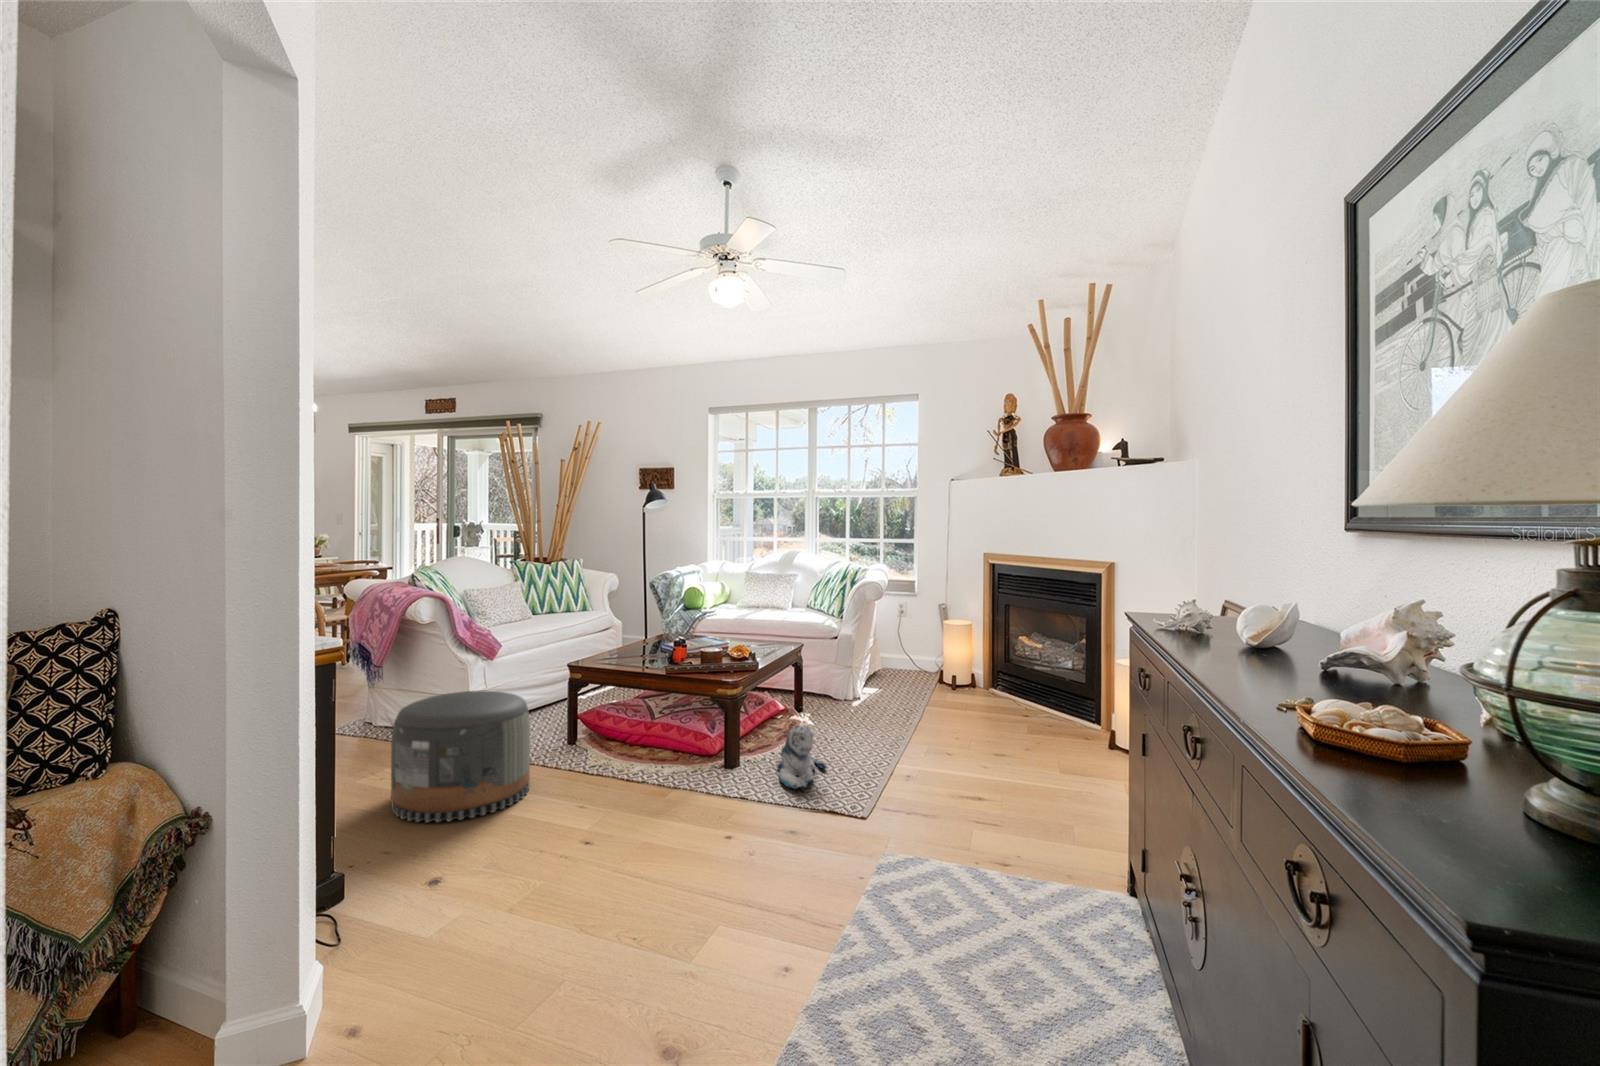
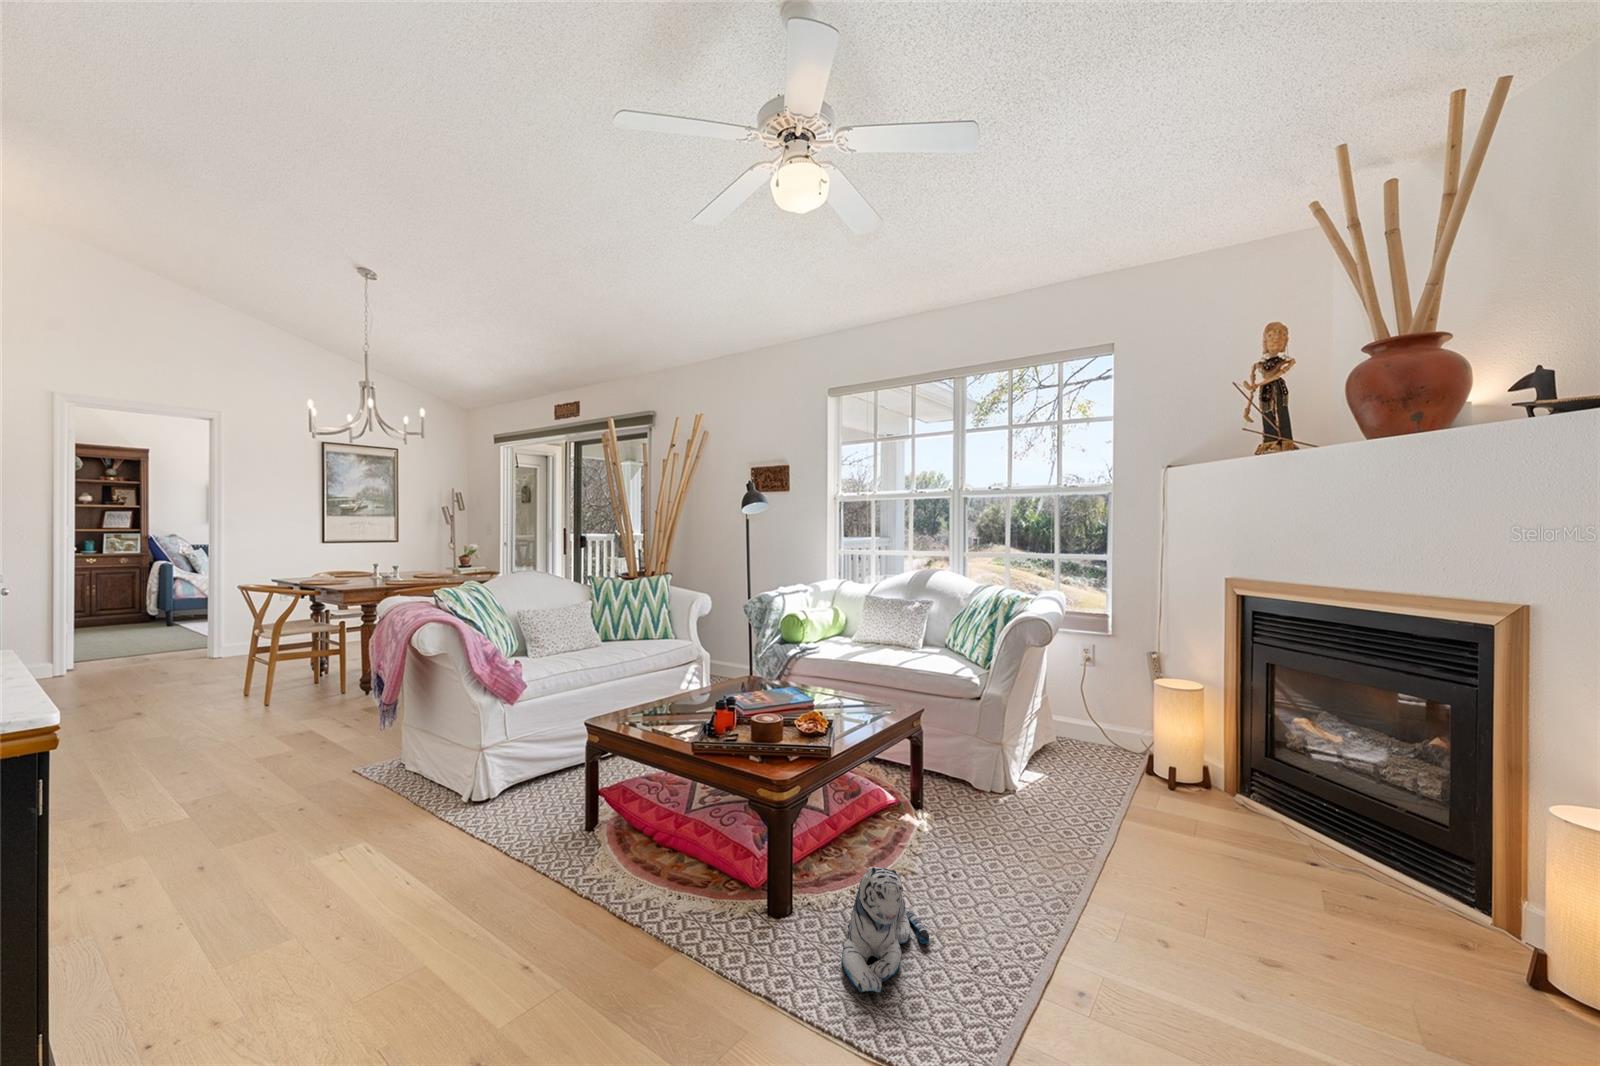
pouf: present [391,690,530,822] -> none [275,760,486,972]

